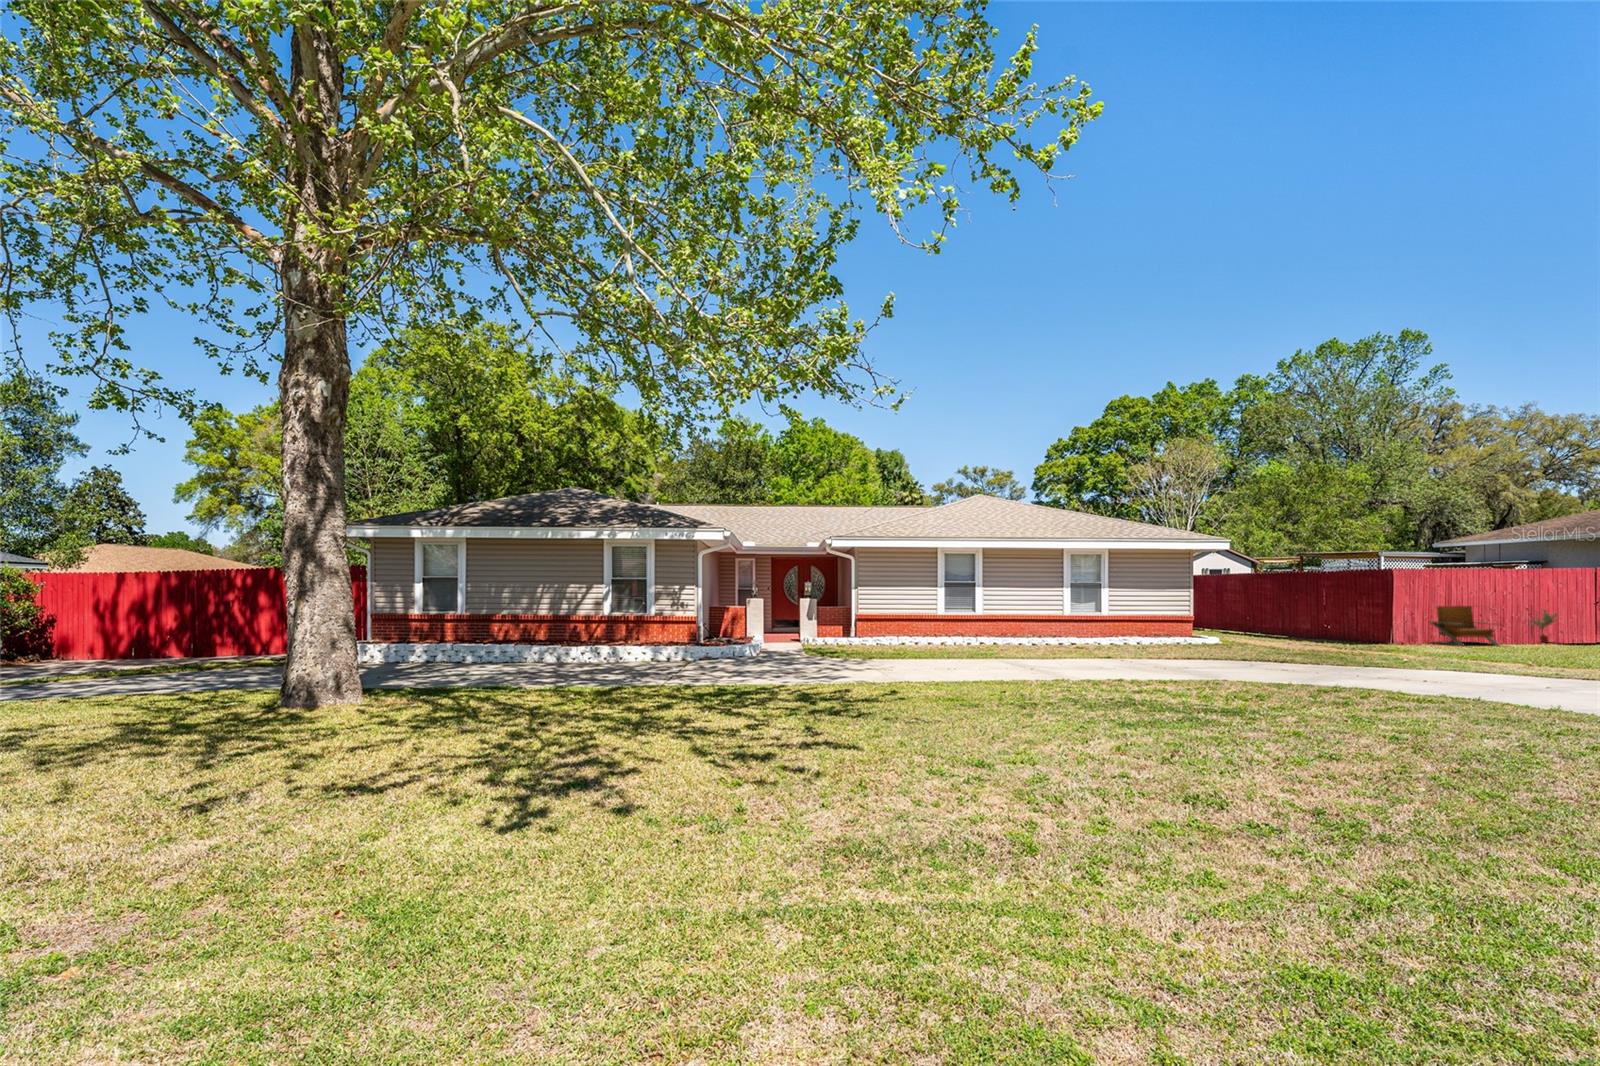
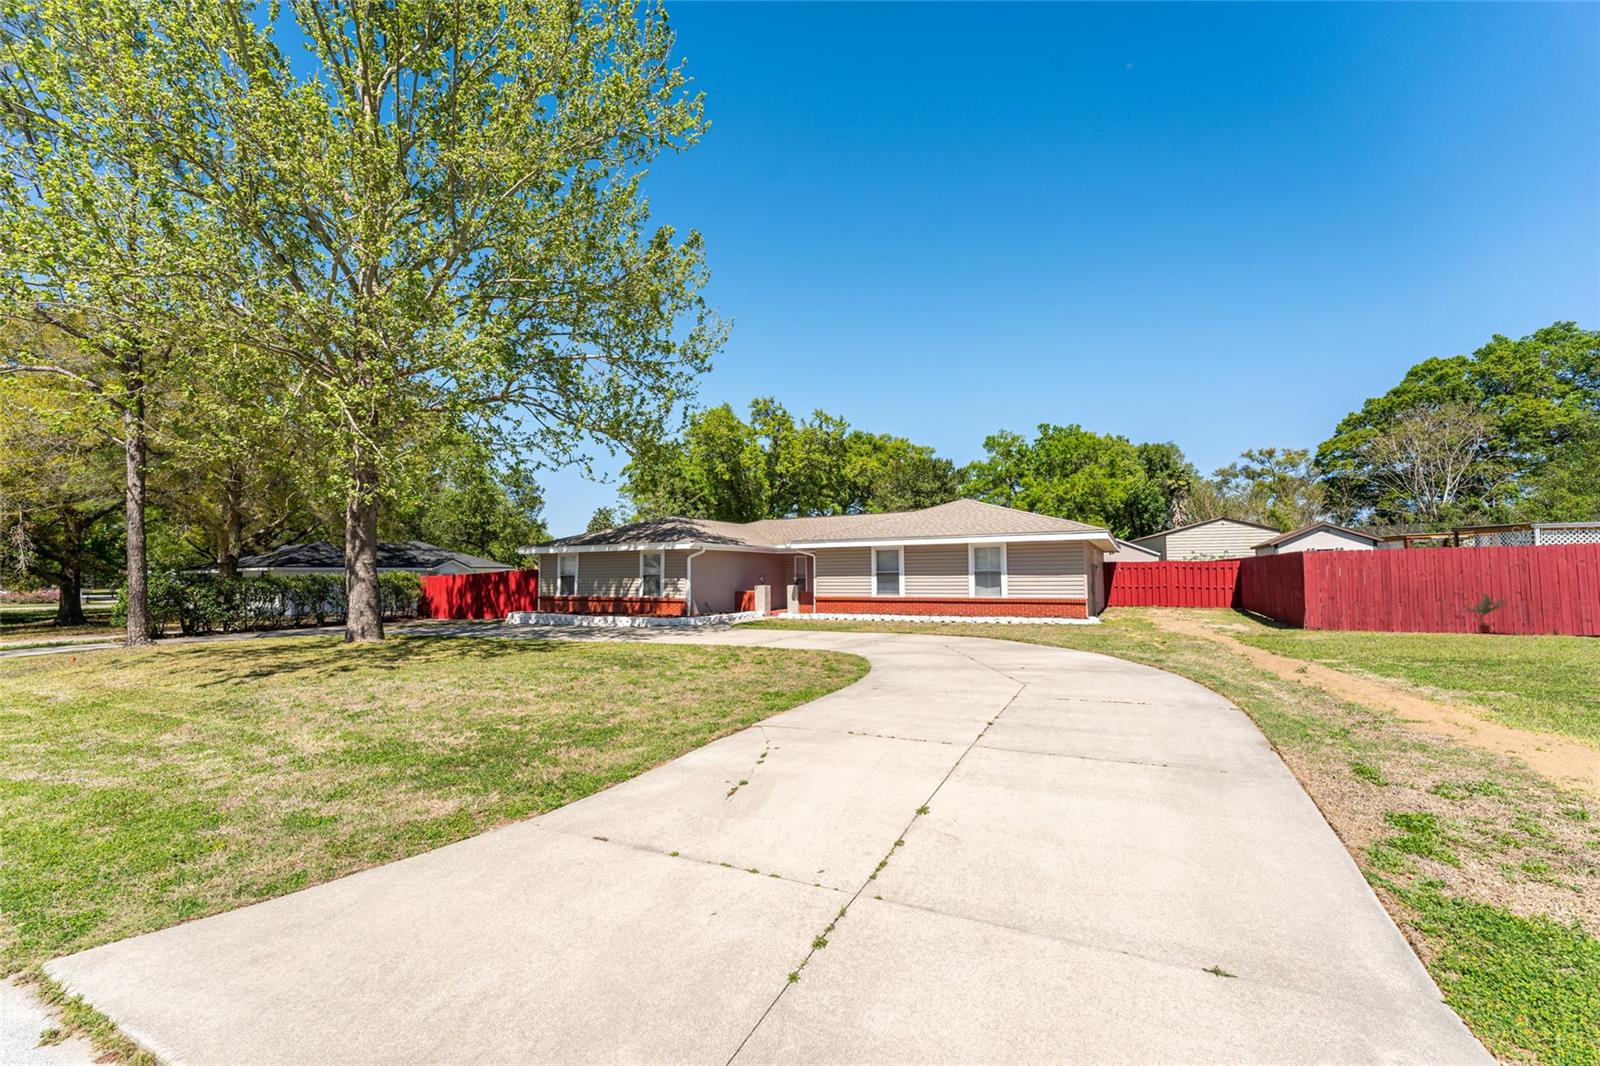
lounge chair: present [1430,606,1499,645] -> none [1315,590,1388,634]

